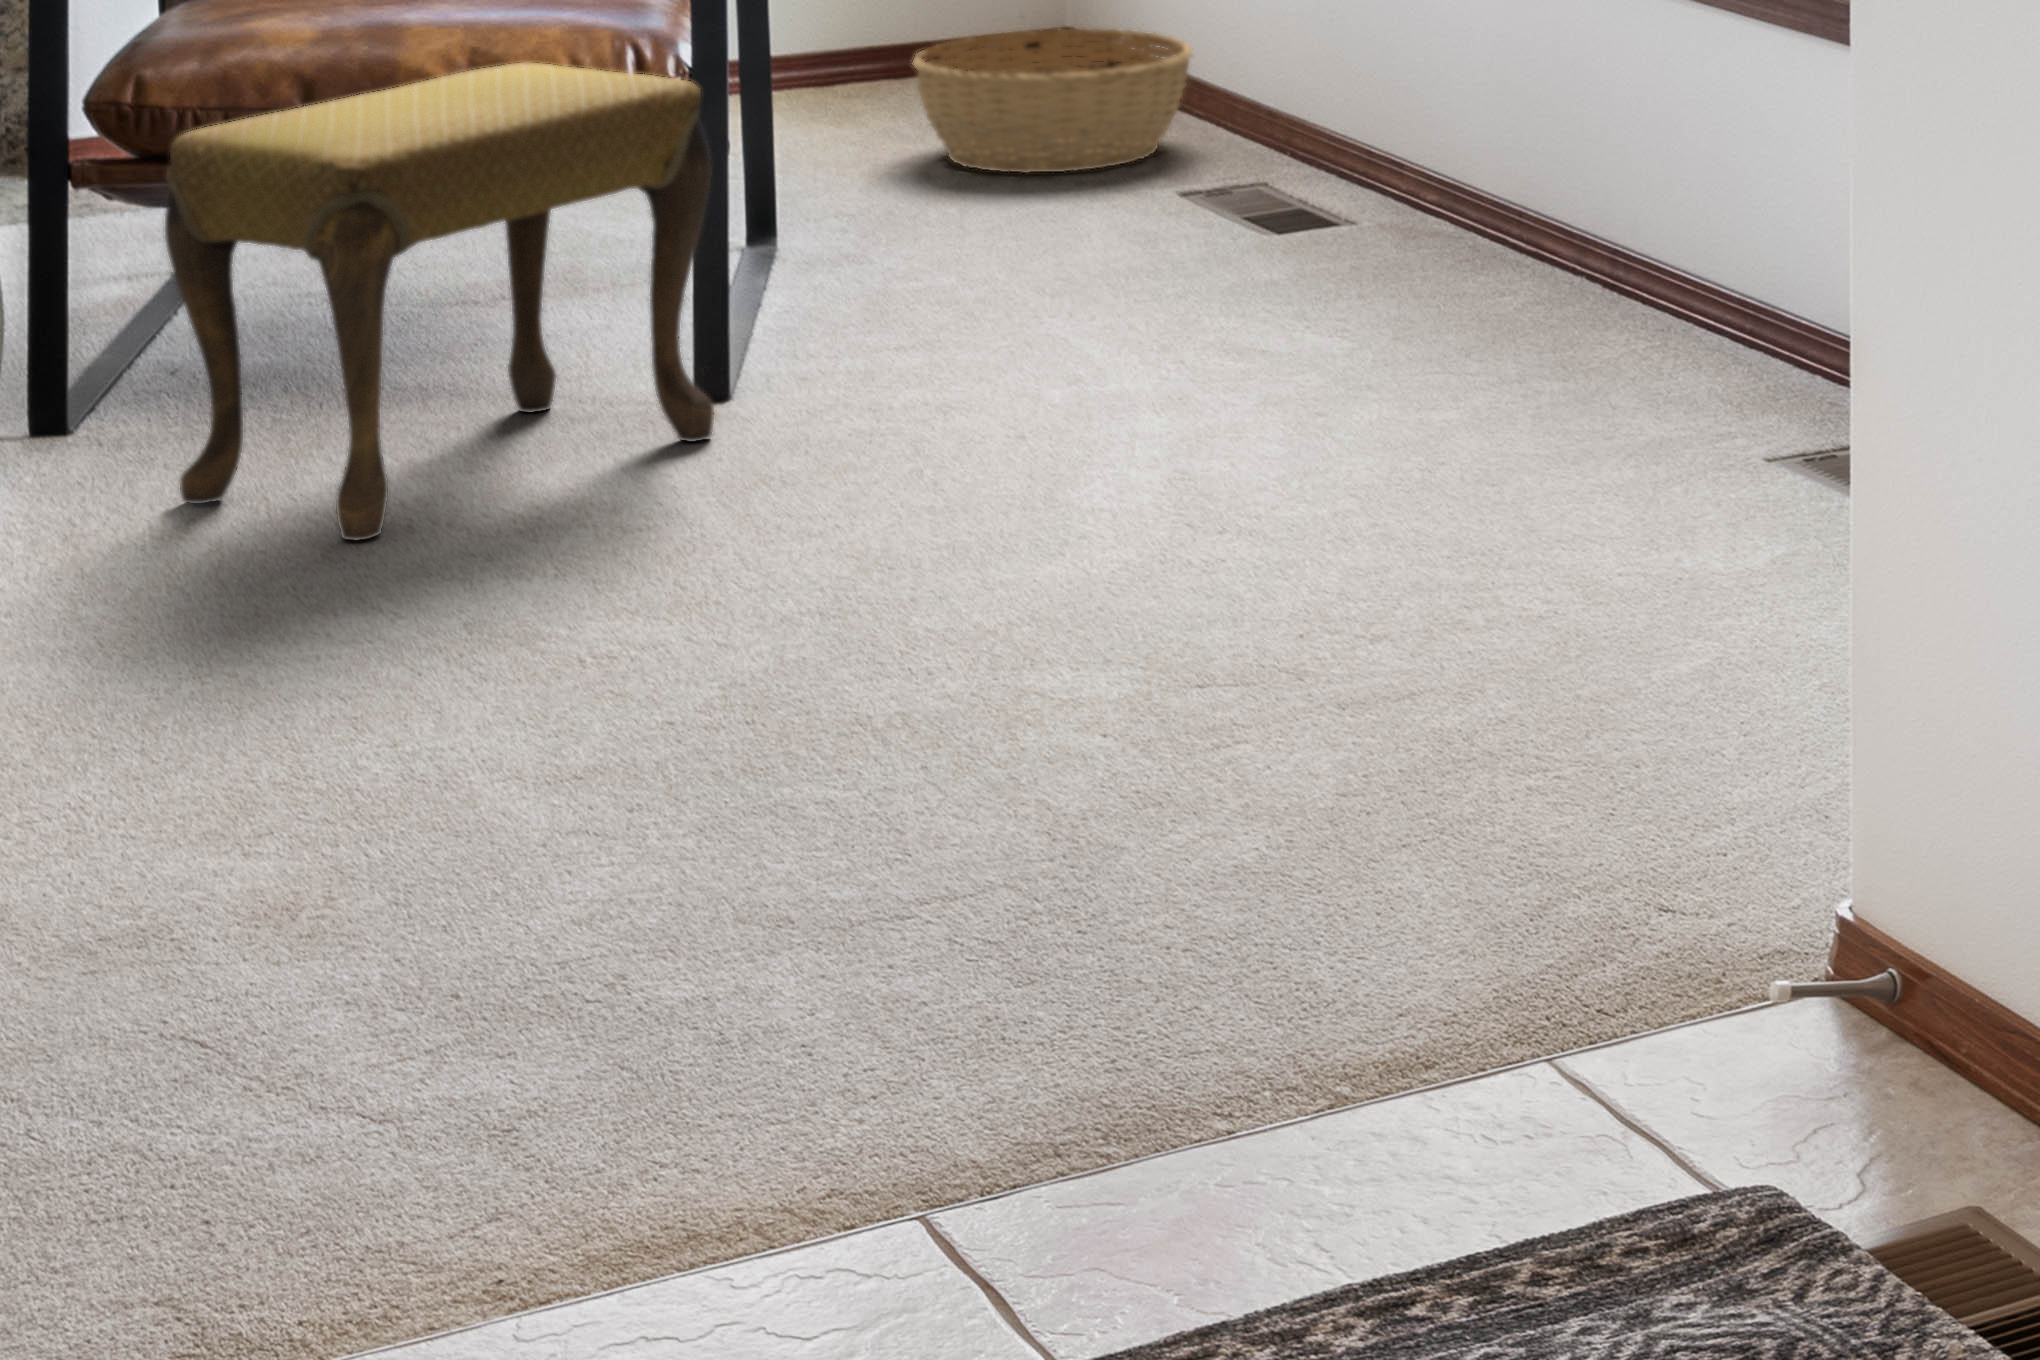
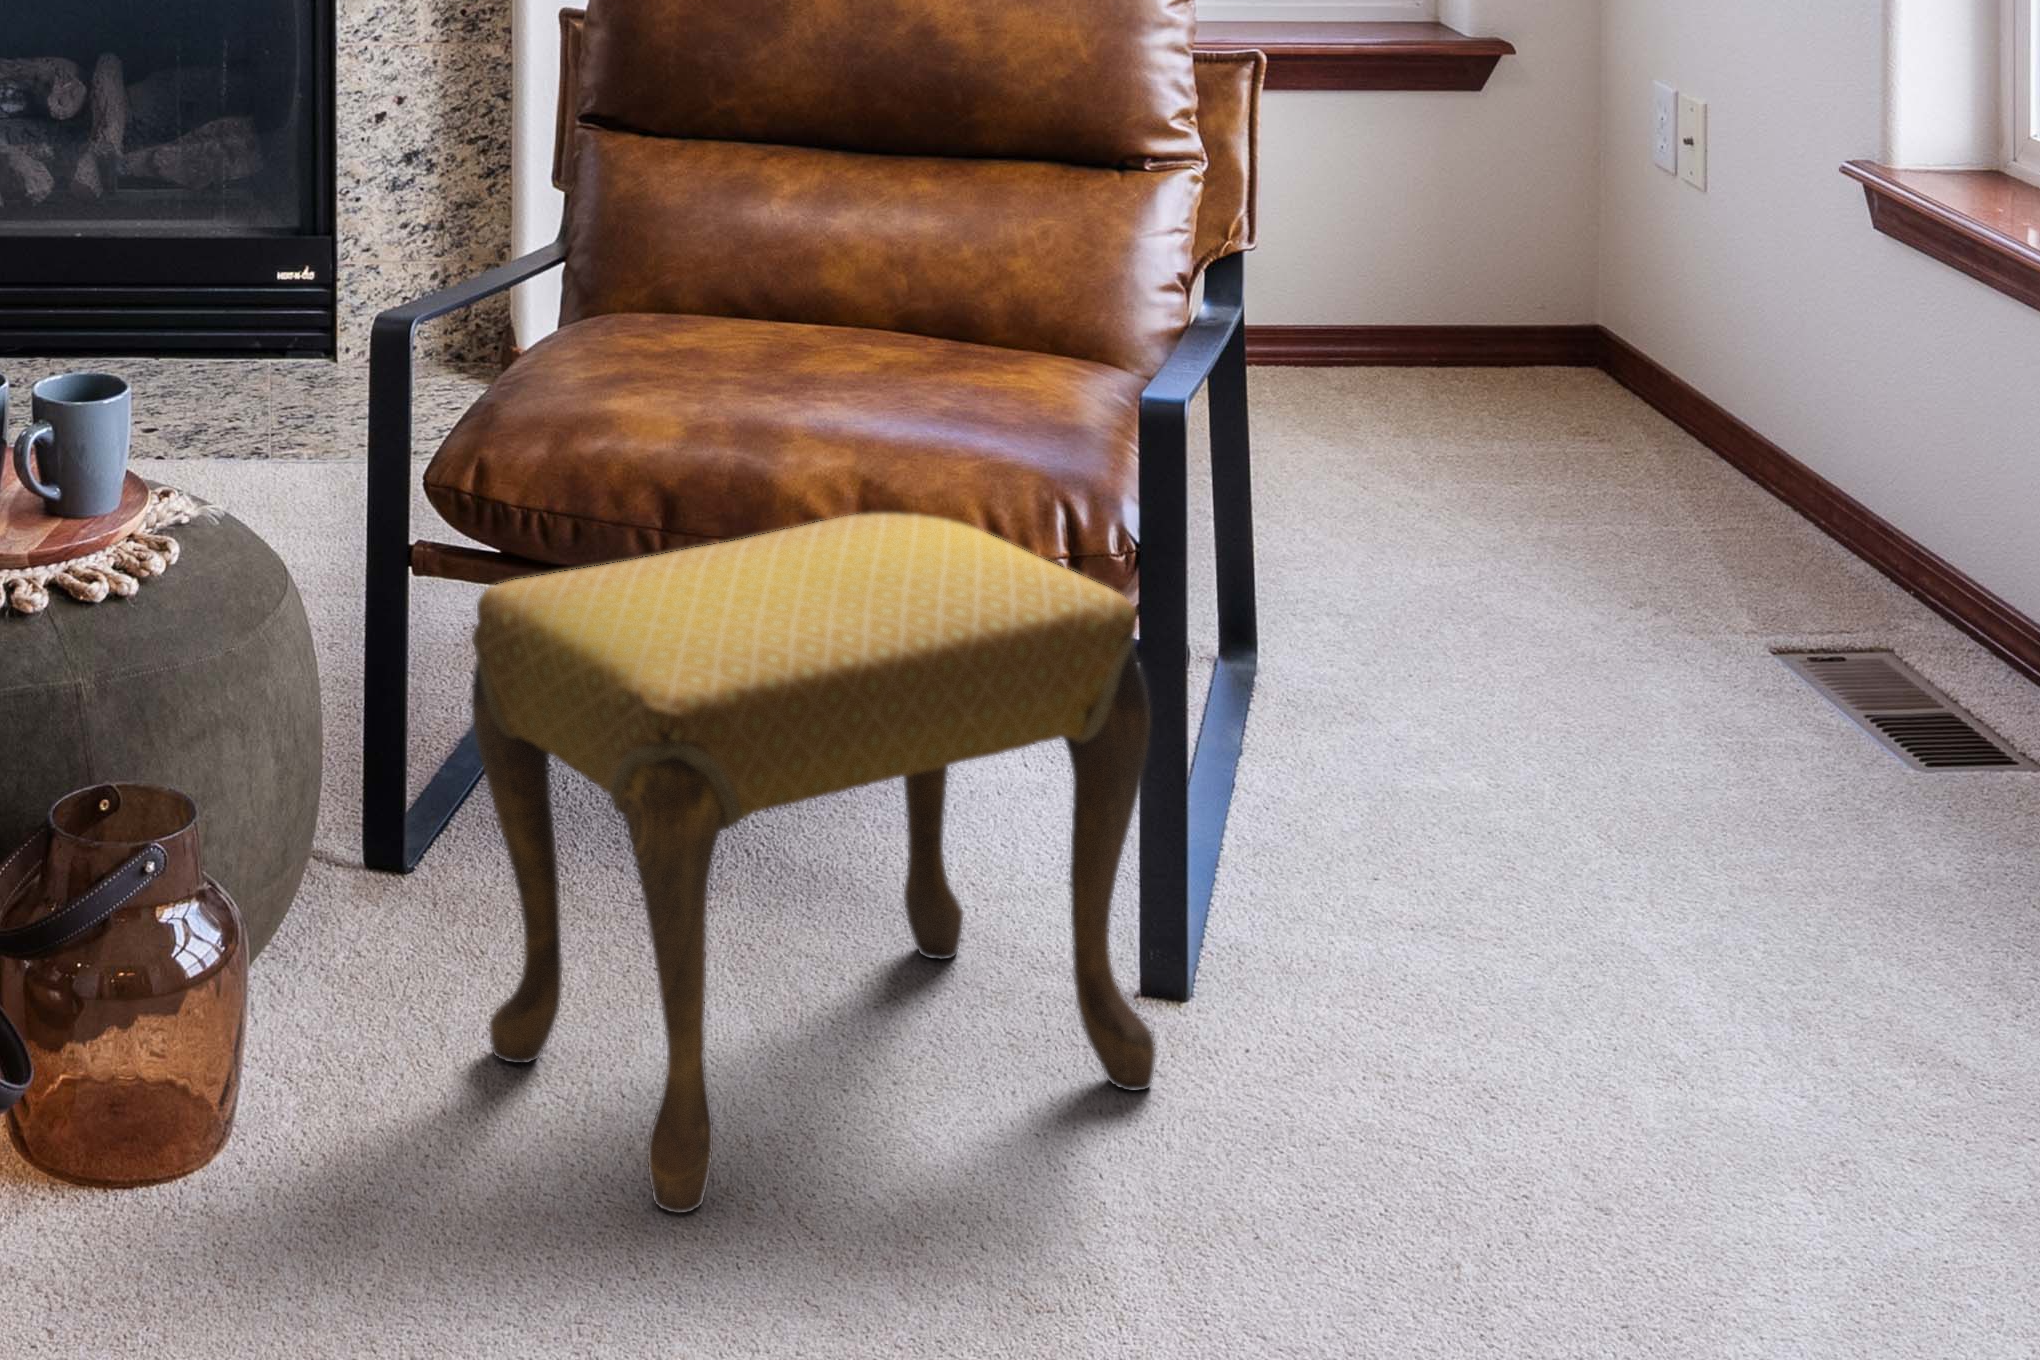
basket: present [913,28,1193,173] -> none [1436,370,1800,587]

